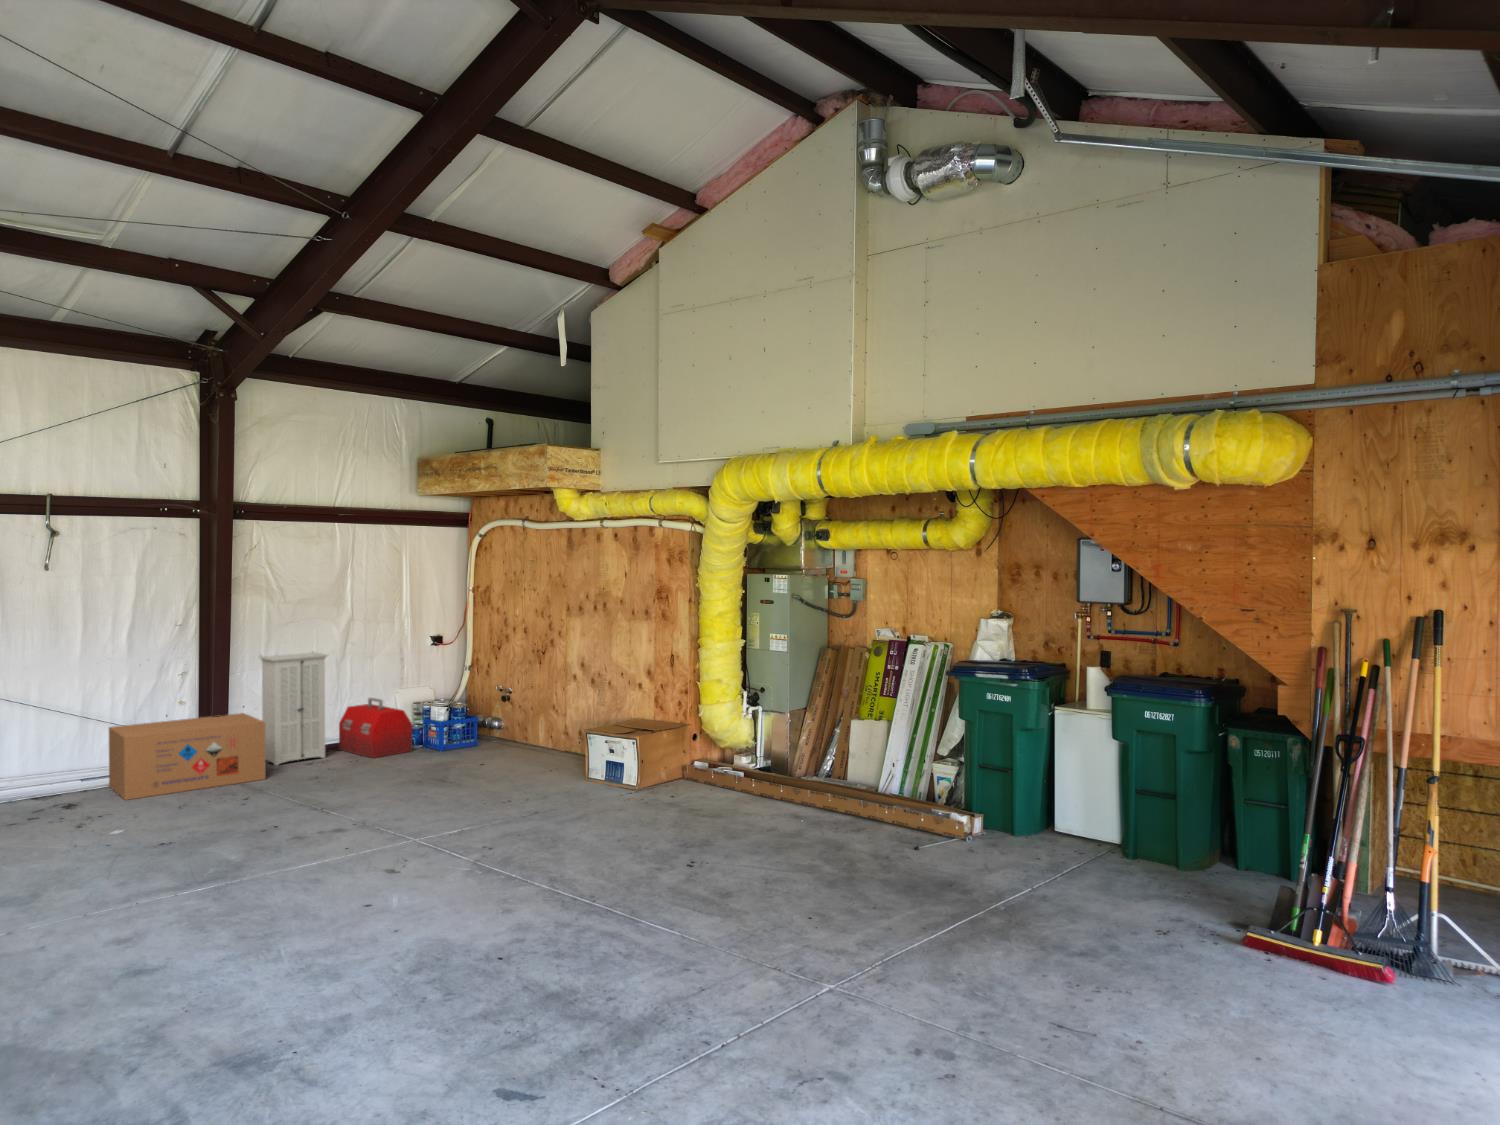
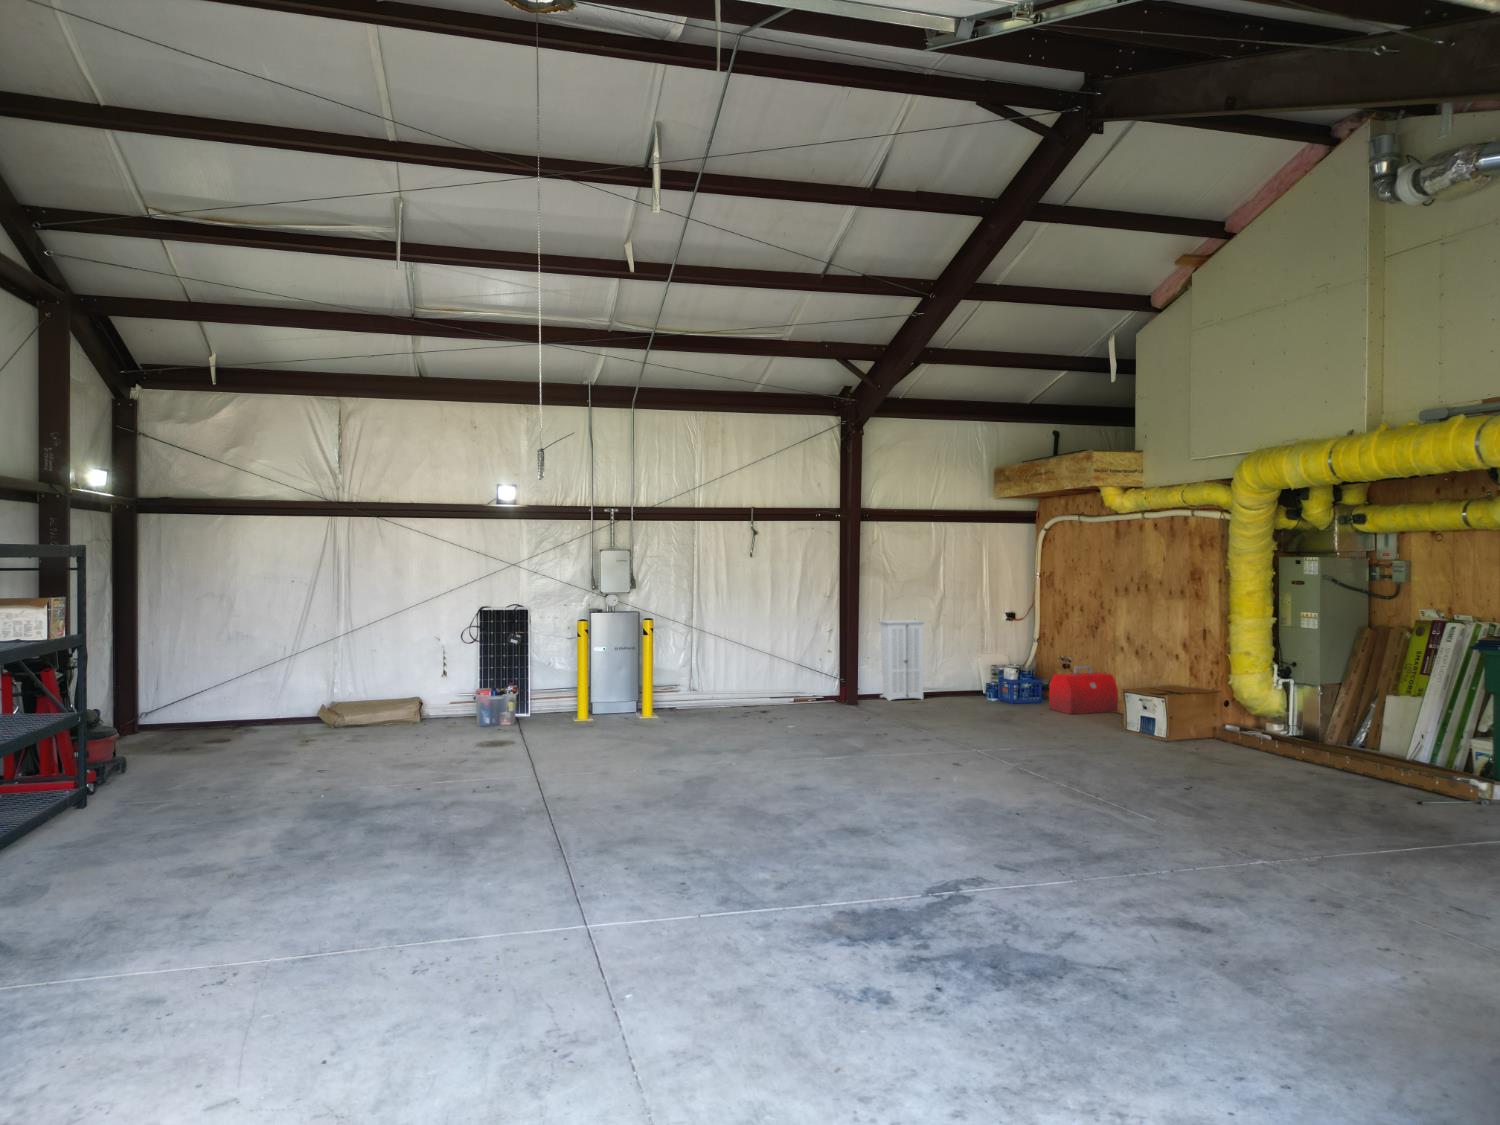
toolbox: present [339,698,412,758] -> present [1049,666,1118,714]
cardboard box: present [109,713,266,800] -> none [786,660,881,710]

